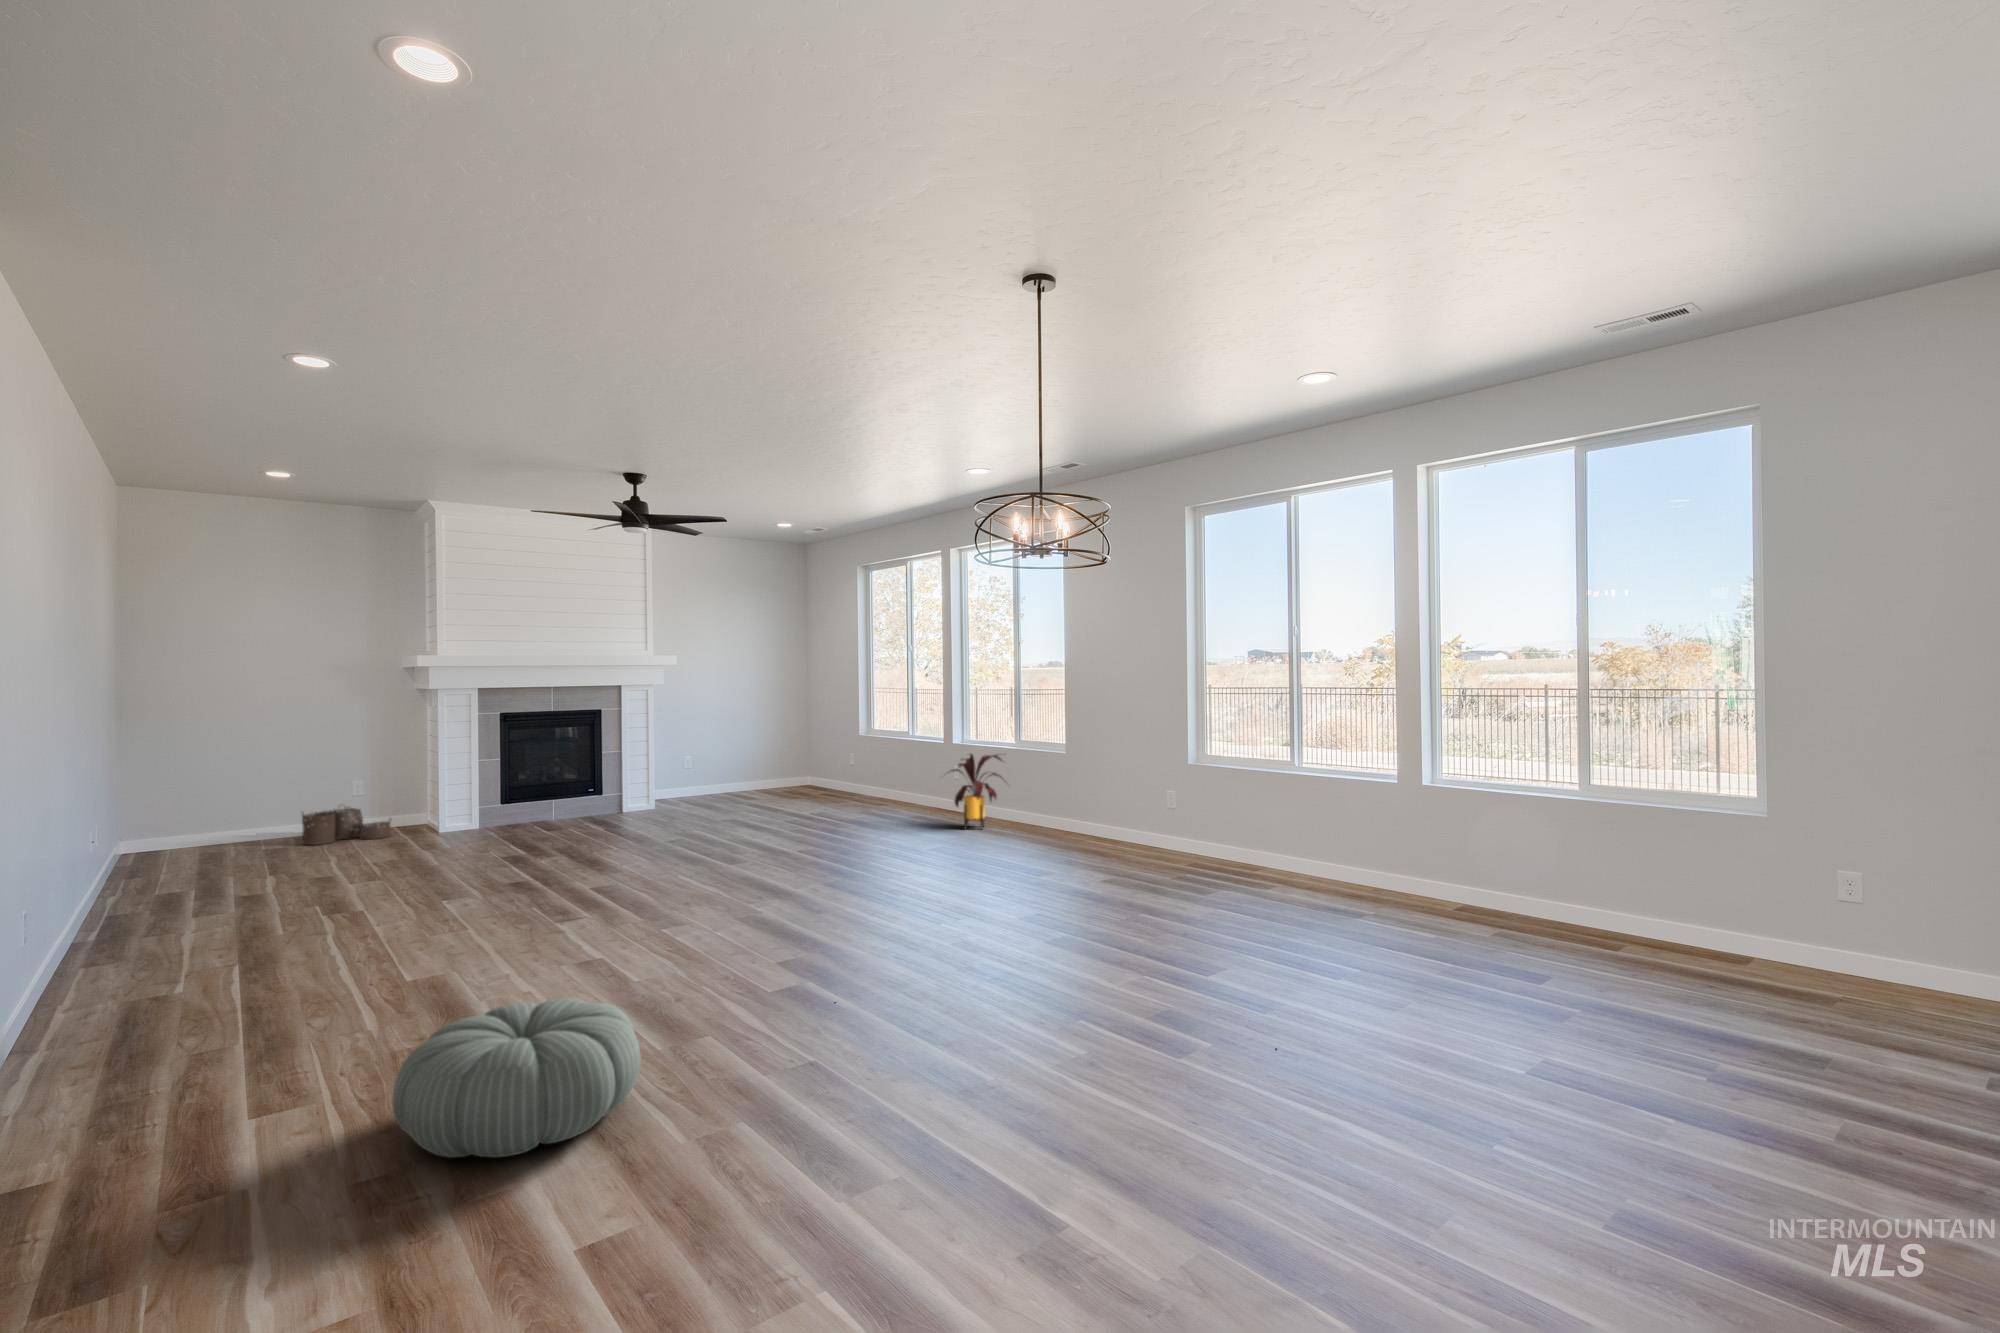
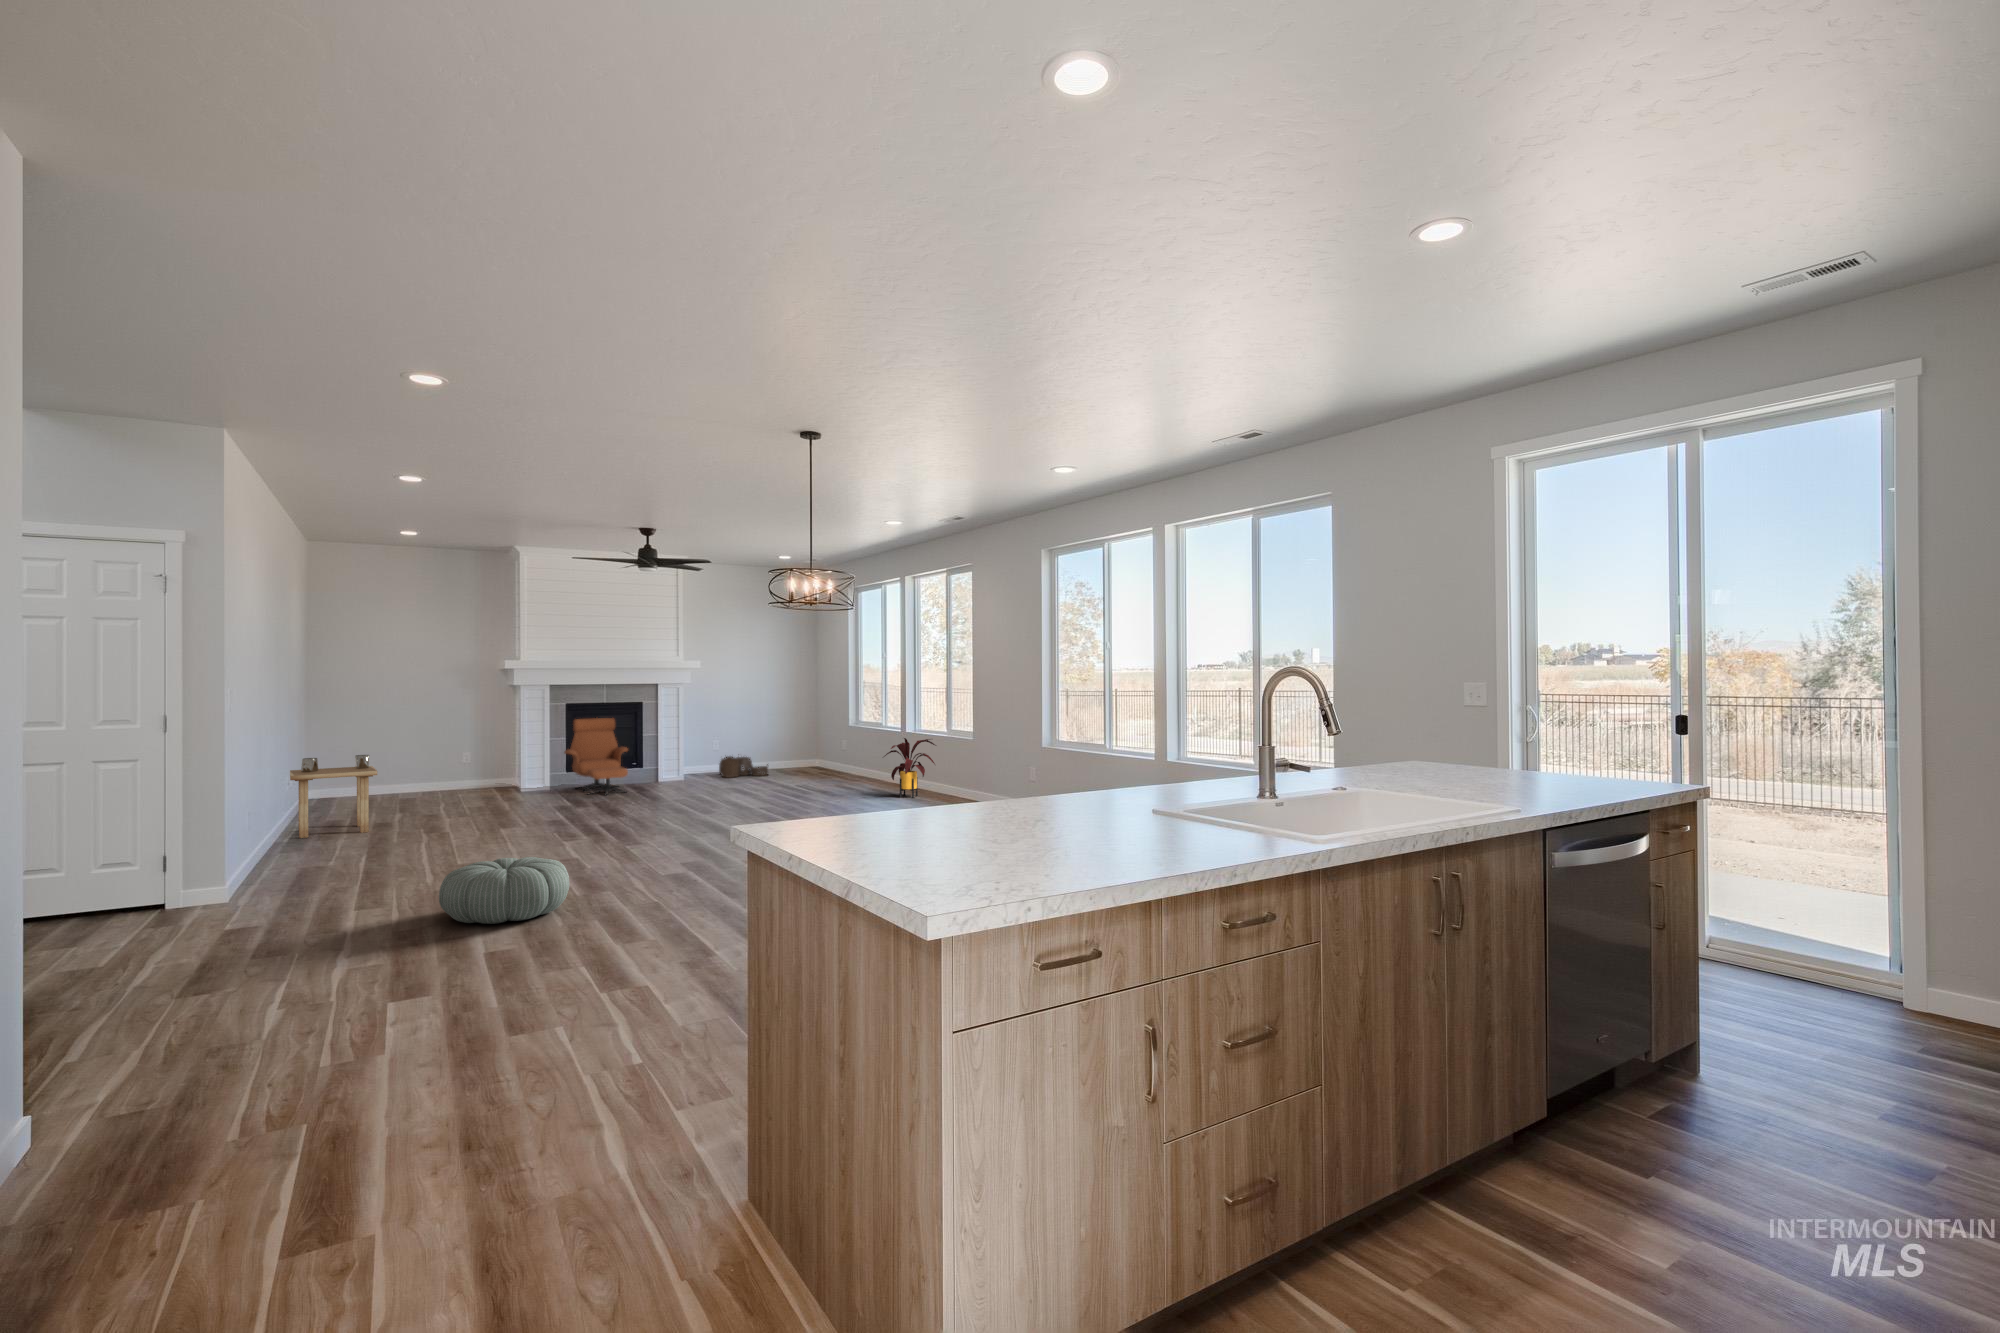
lounge chair: none [499,731,591,835] -> present [564,718,628,795]
side table: none [85,793,234,930] -> present [290,755,377,838]
woven basket: present [302,805,391,845] -> present [719,756,768,778]

